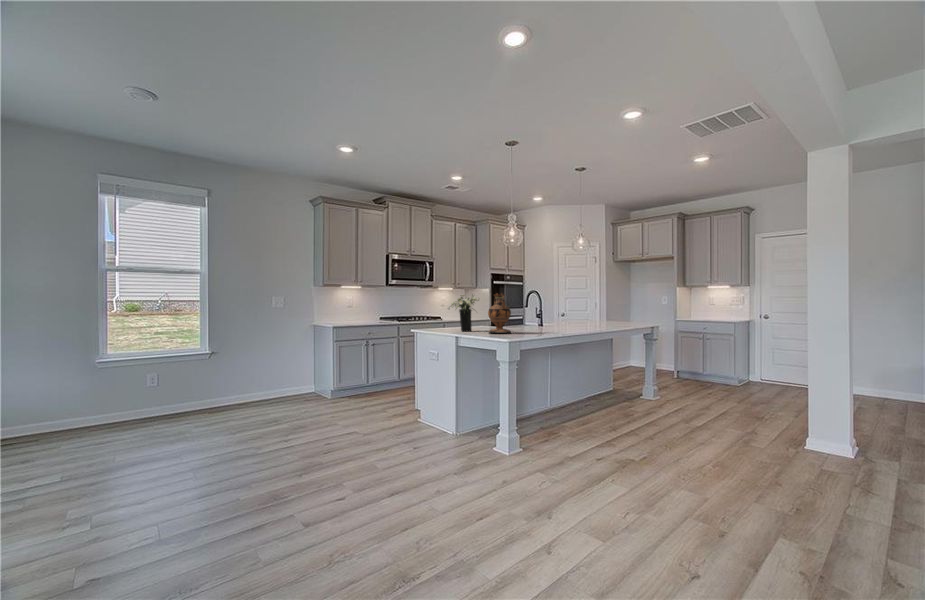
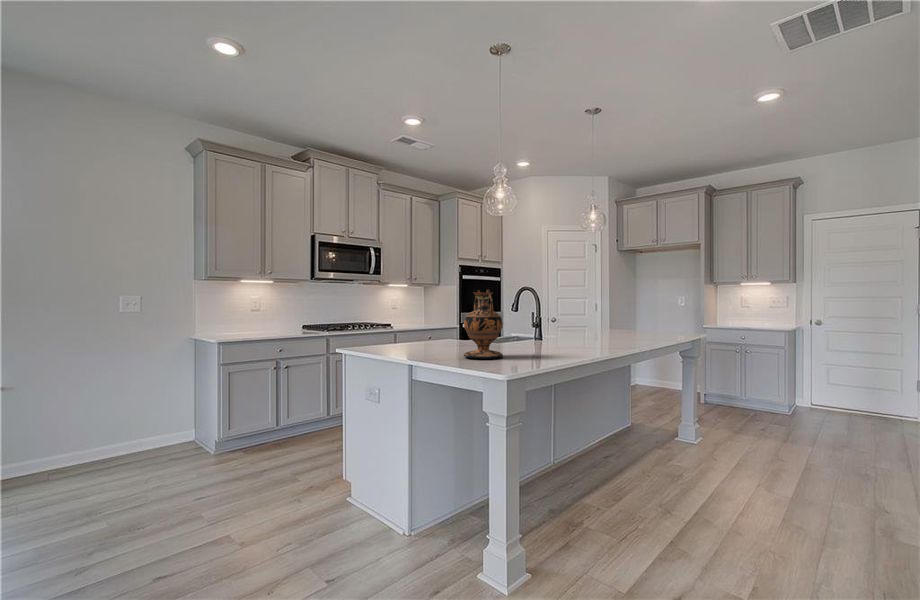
flower arrangement: present [448,295,479,331] -> none [396,291,449,354]

